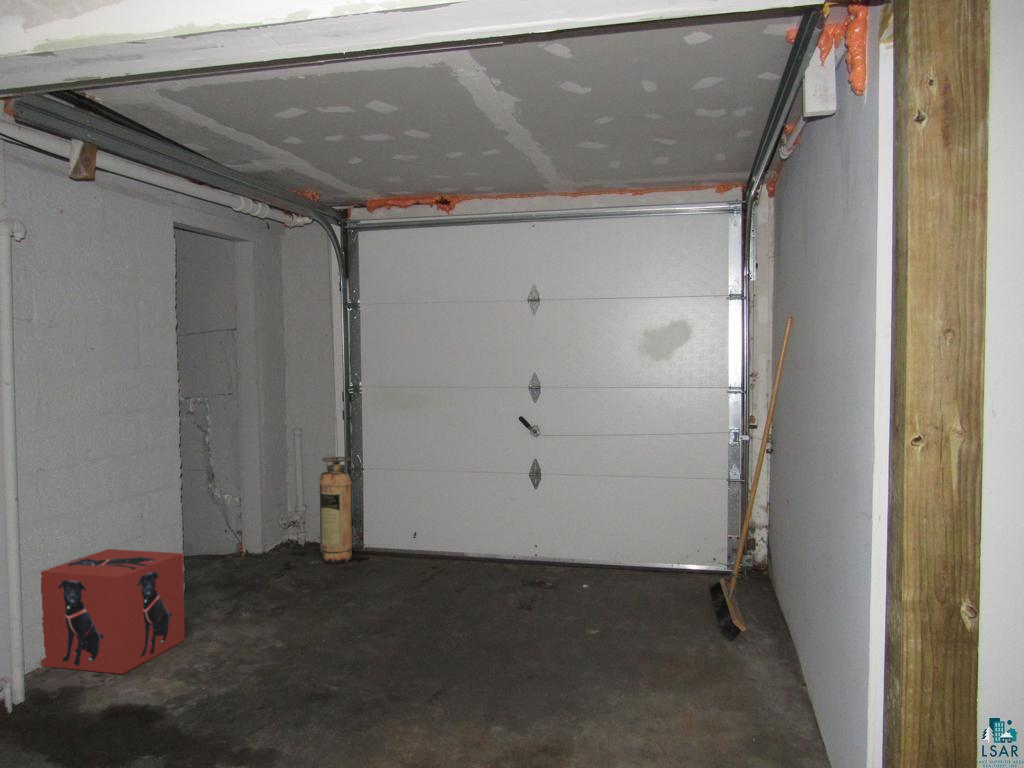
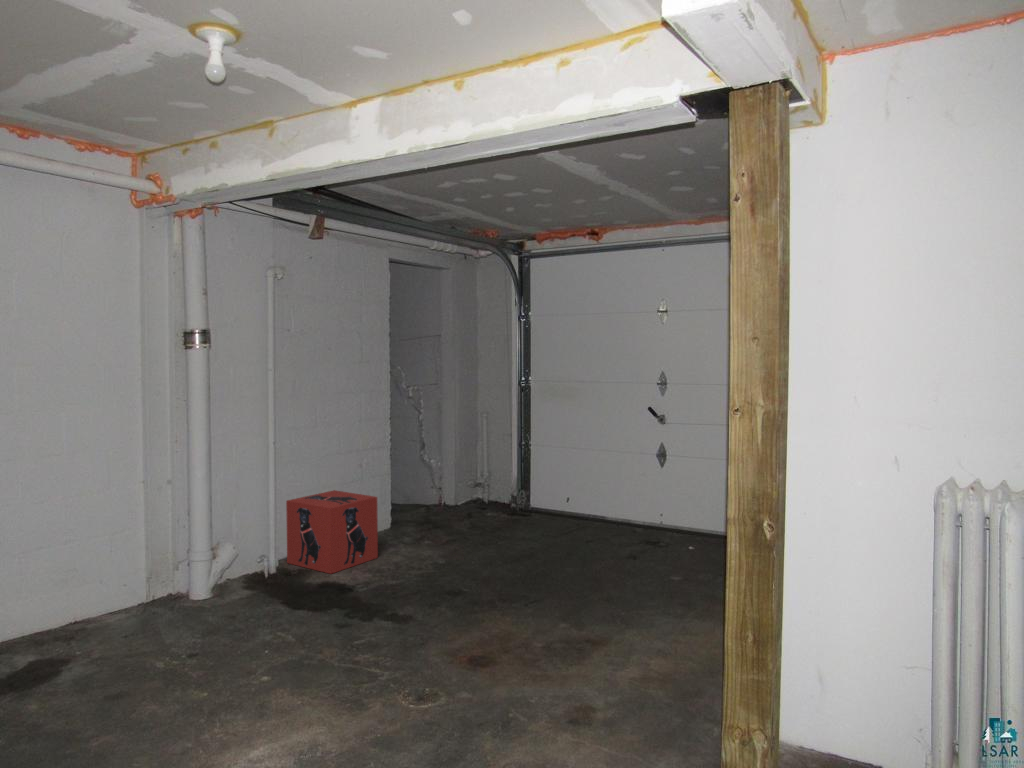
fire extinguisher: present [319,457,352,563] -> none [496,435,519,517]

